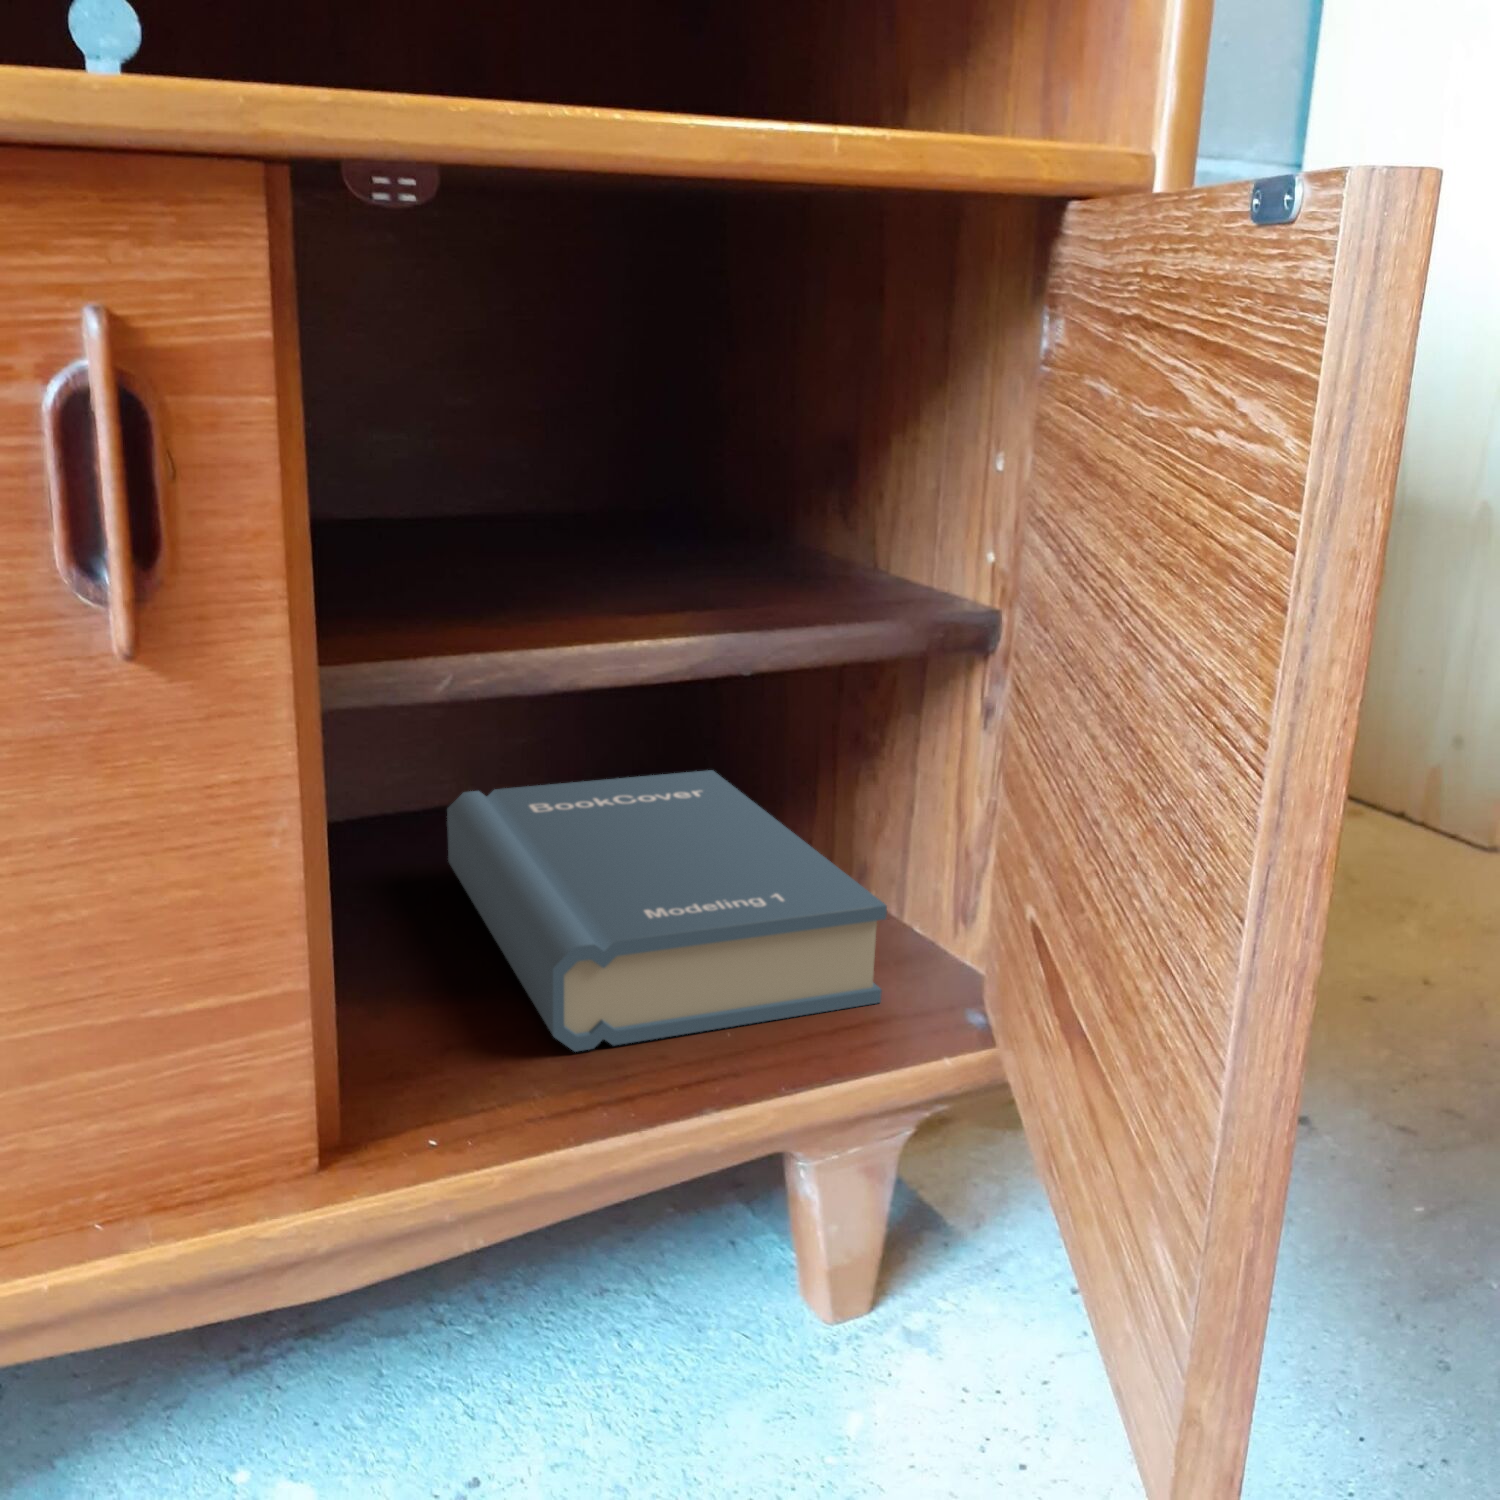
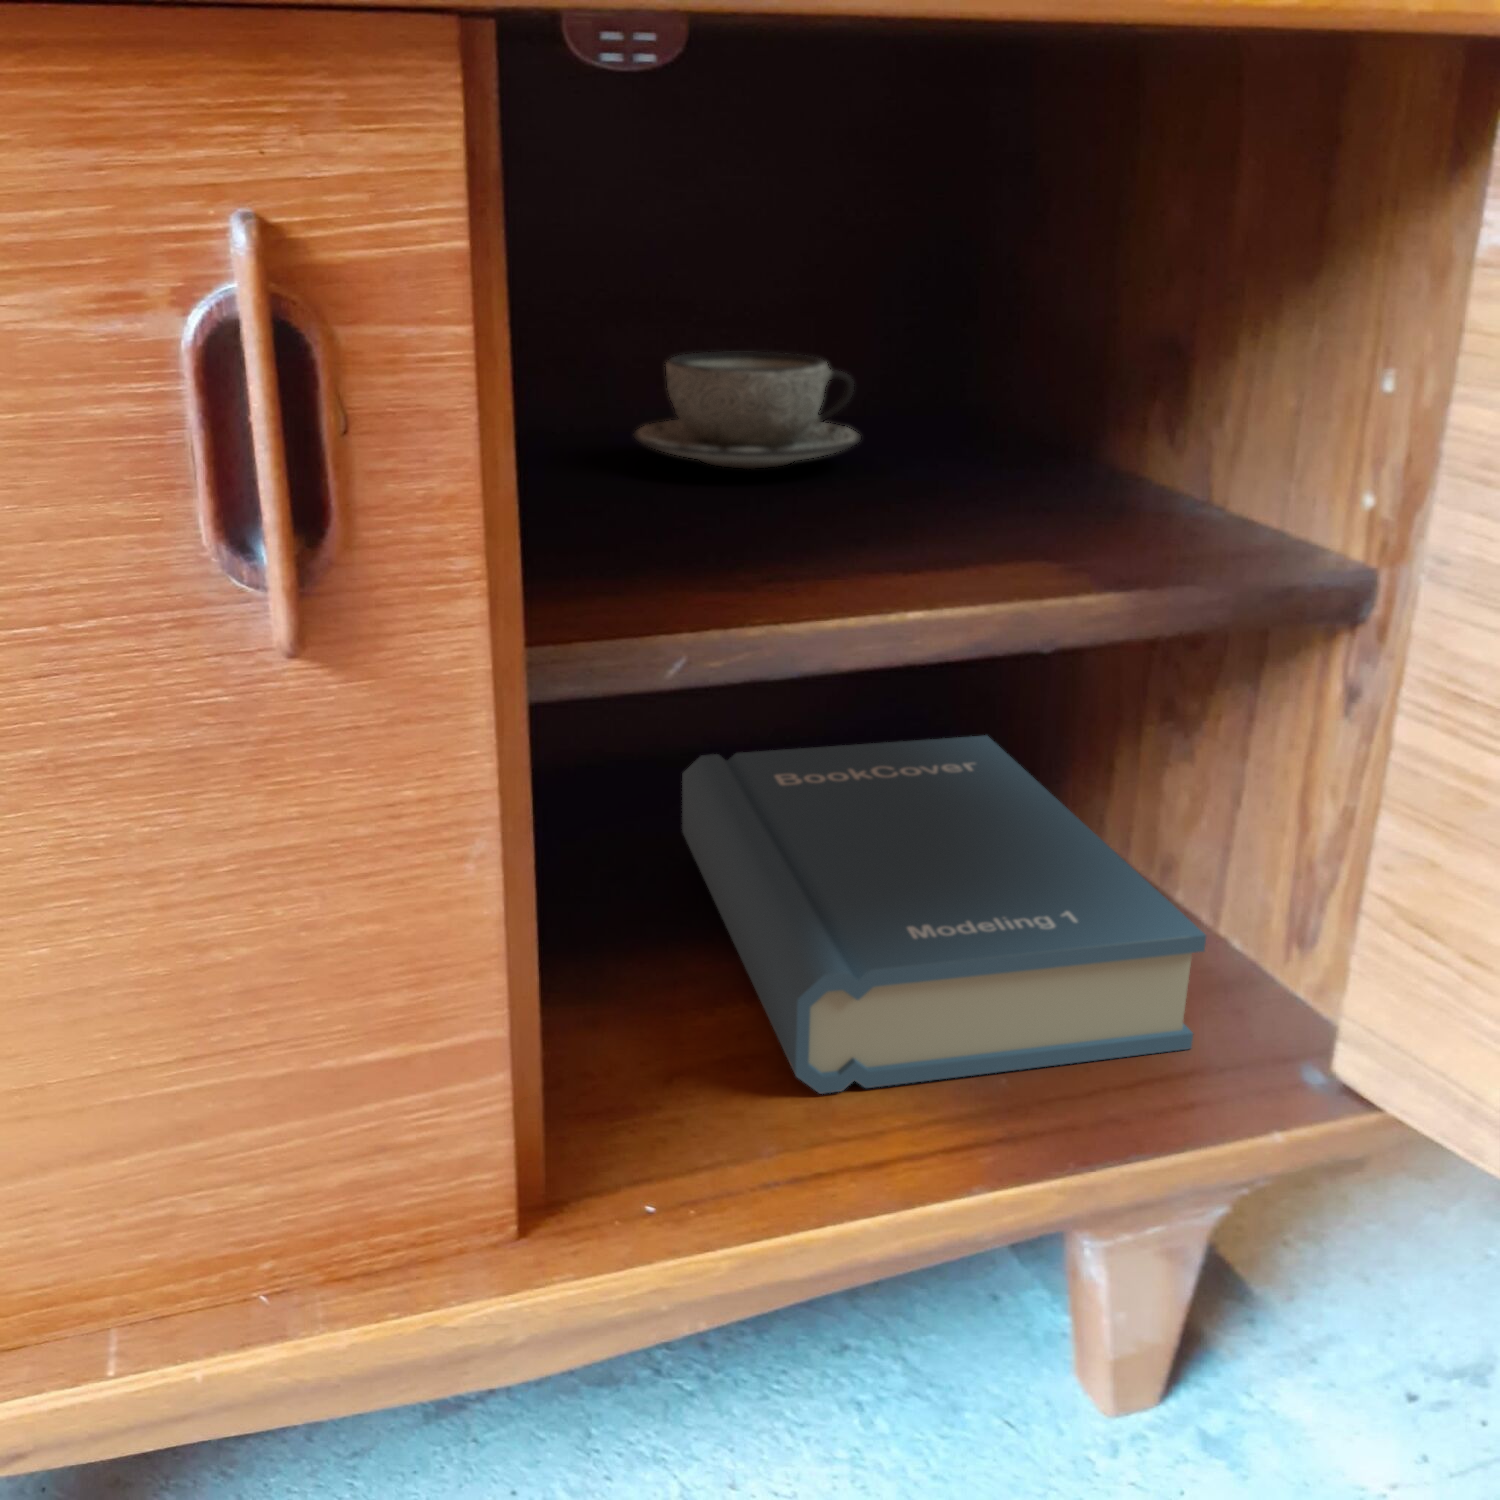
teacup: none [396,445,595,543] -> present [634,352,860,469]

